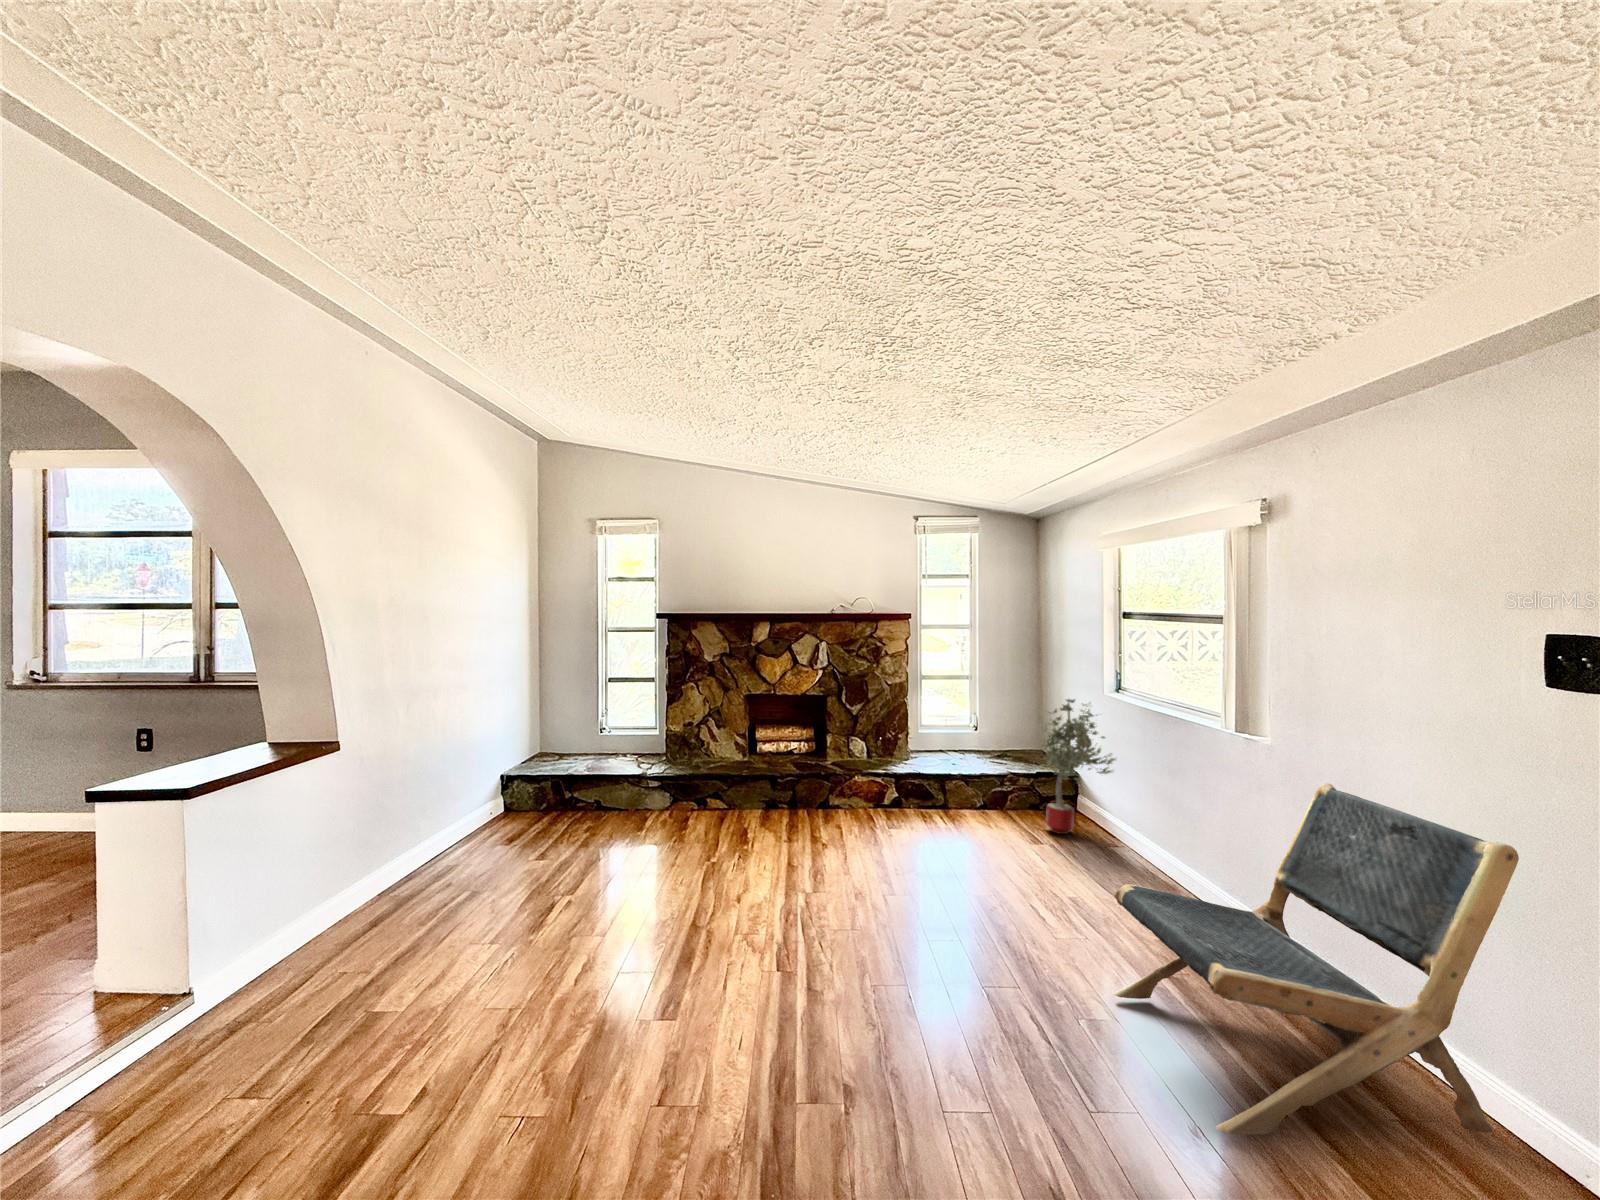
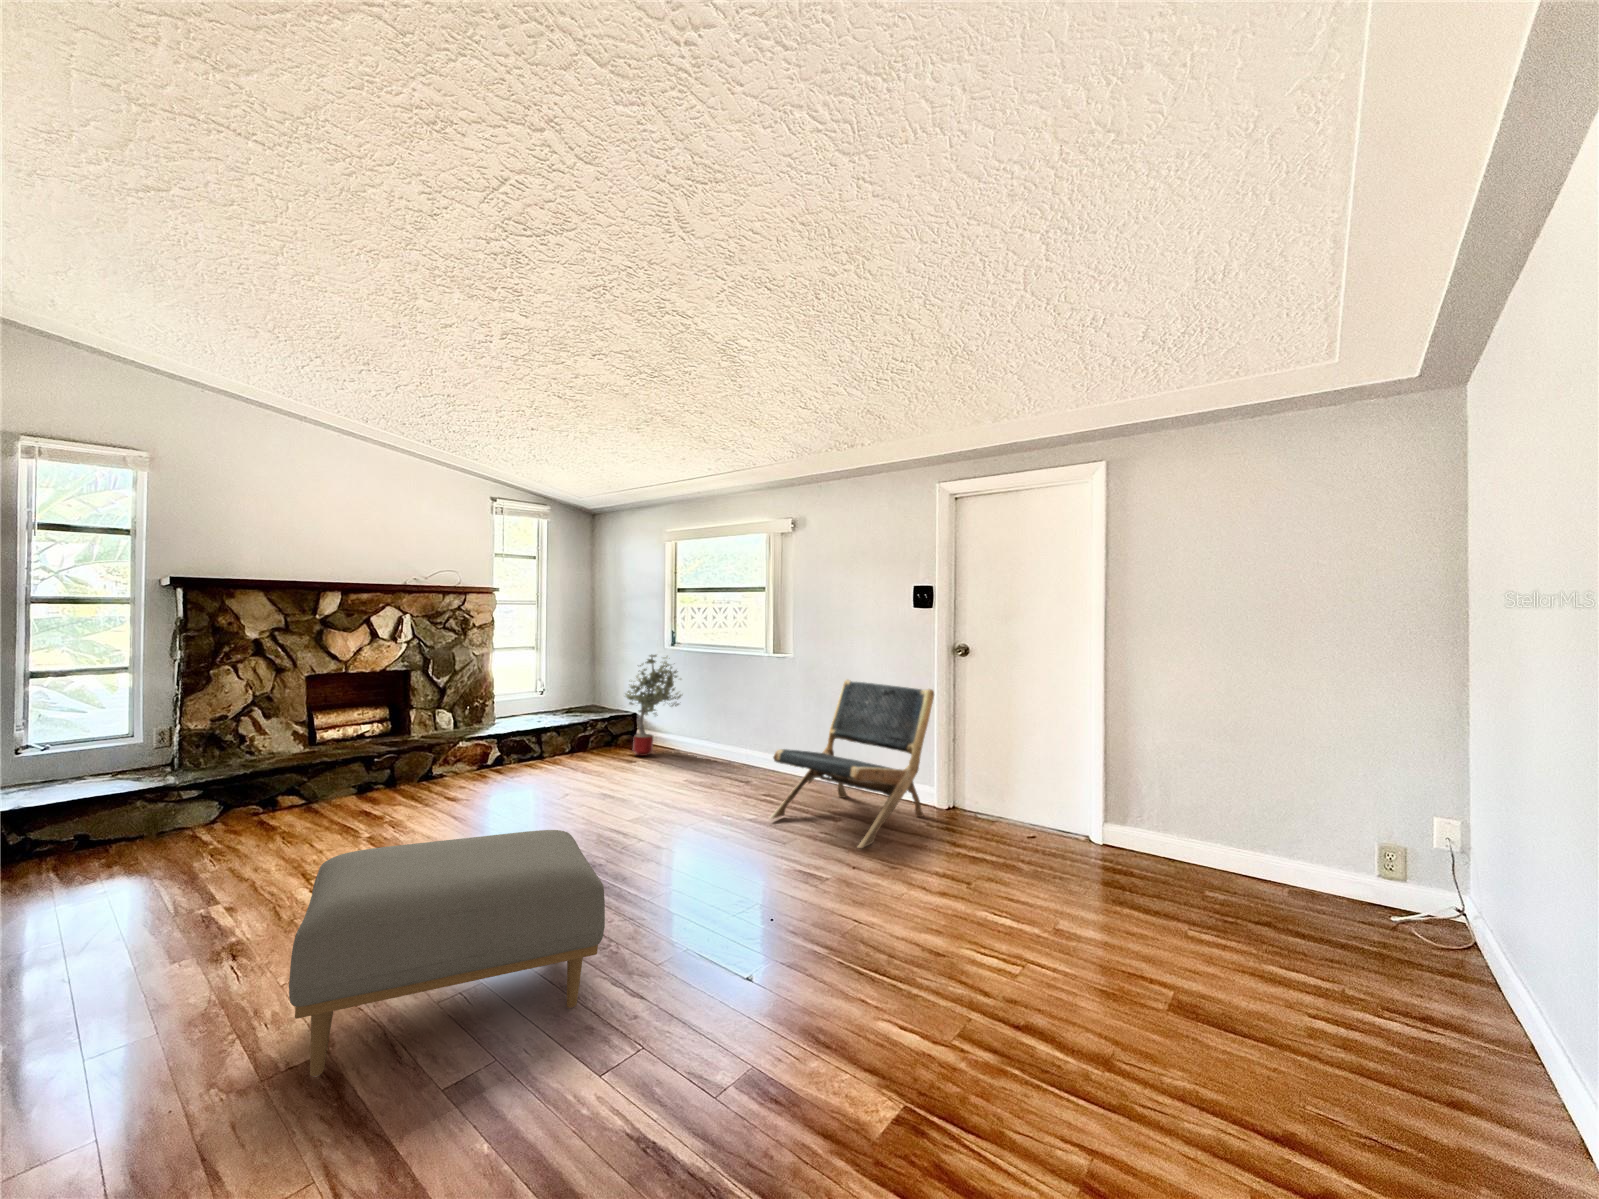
ottoman: none [379,879,710,1149] -> present [289,830,605,1077]

